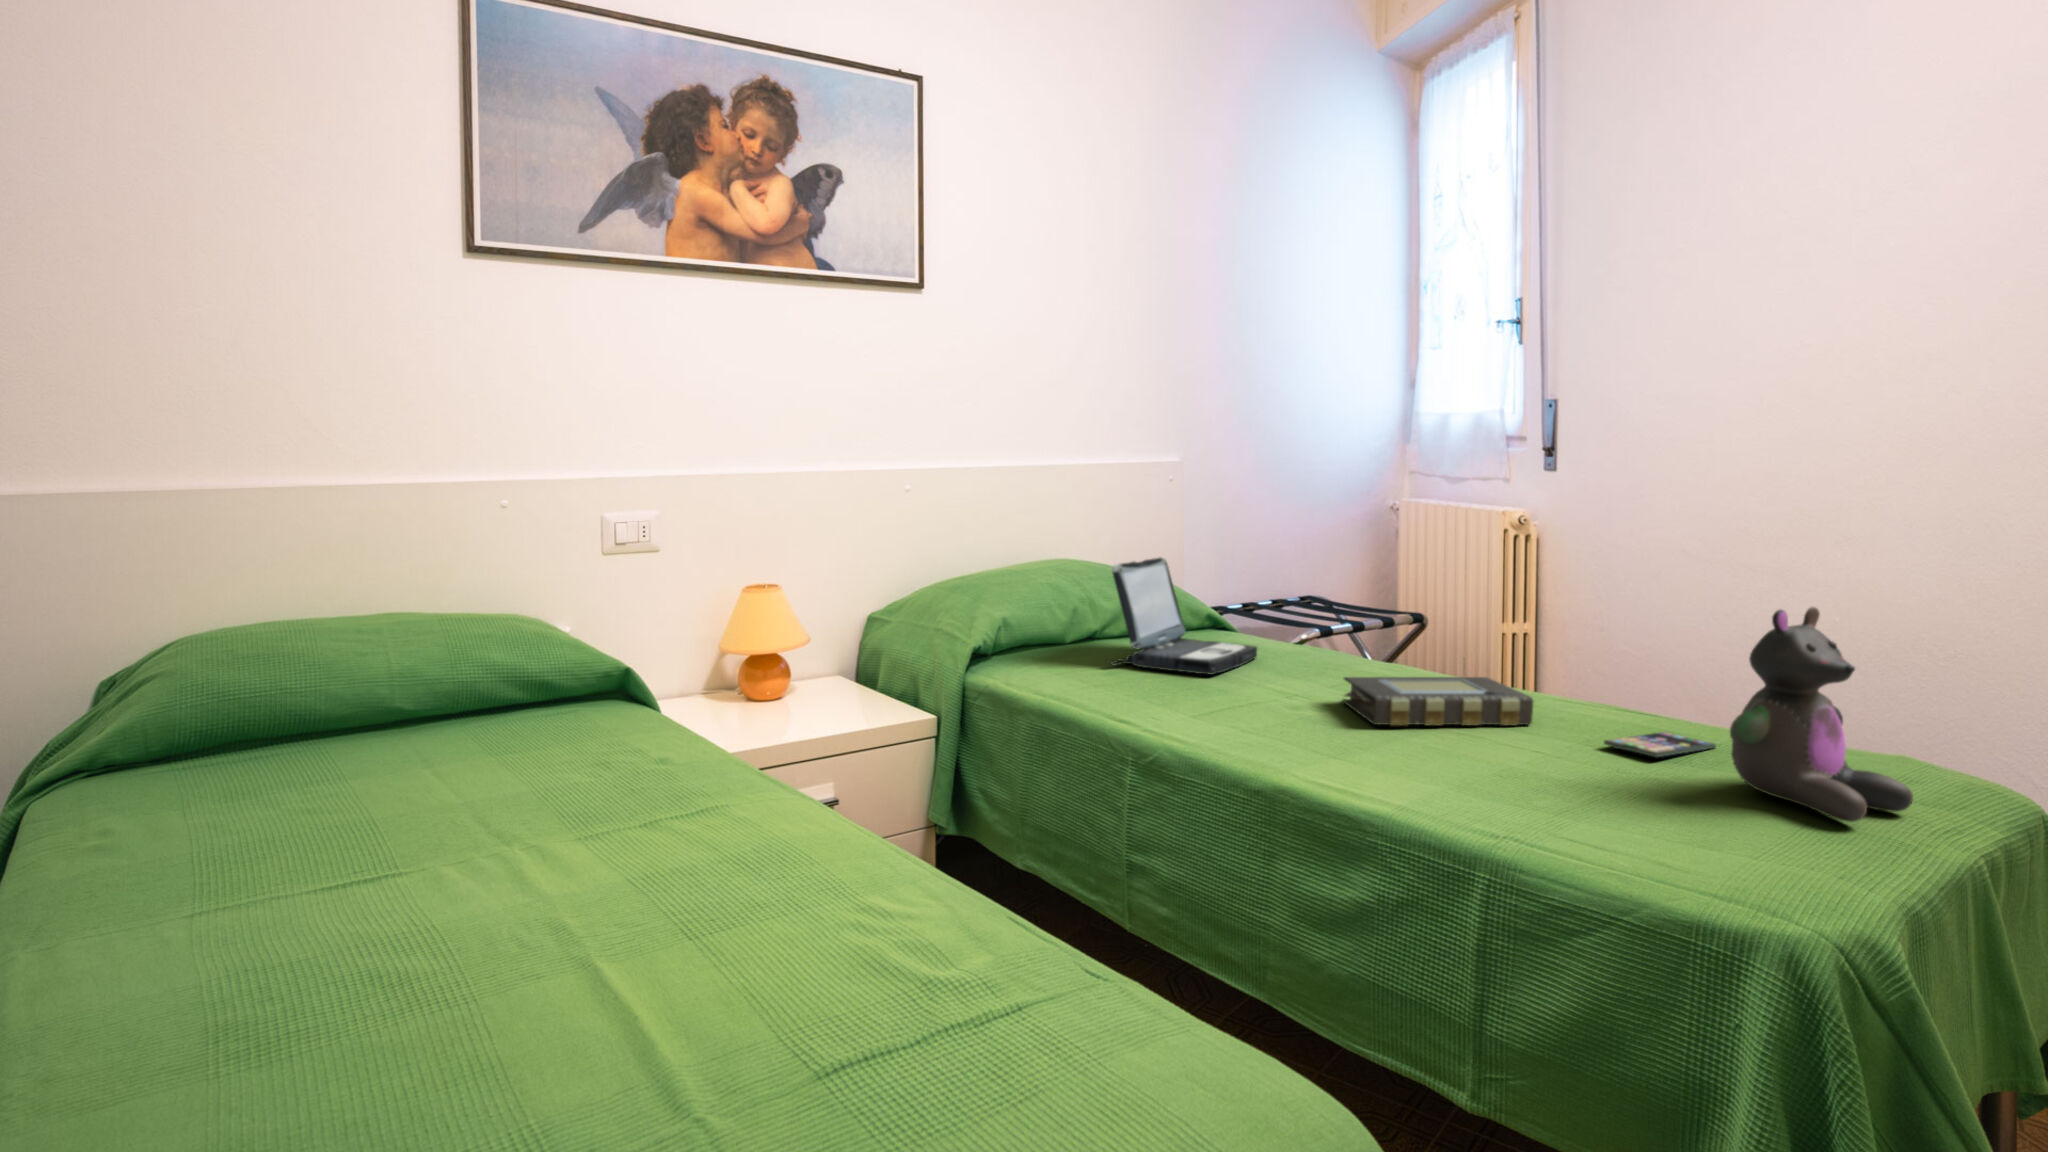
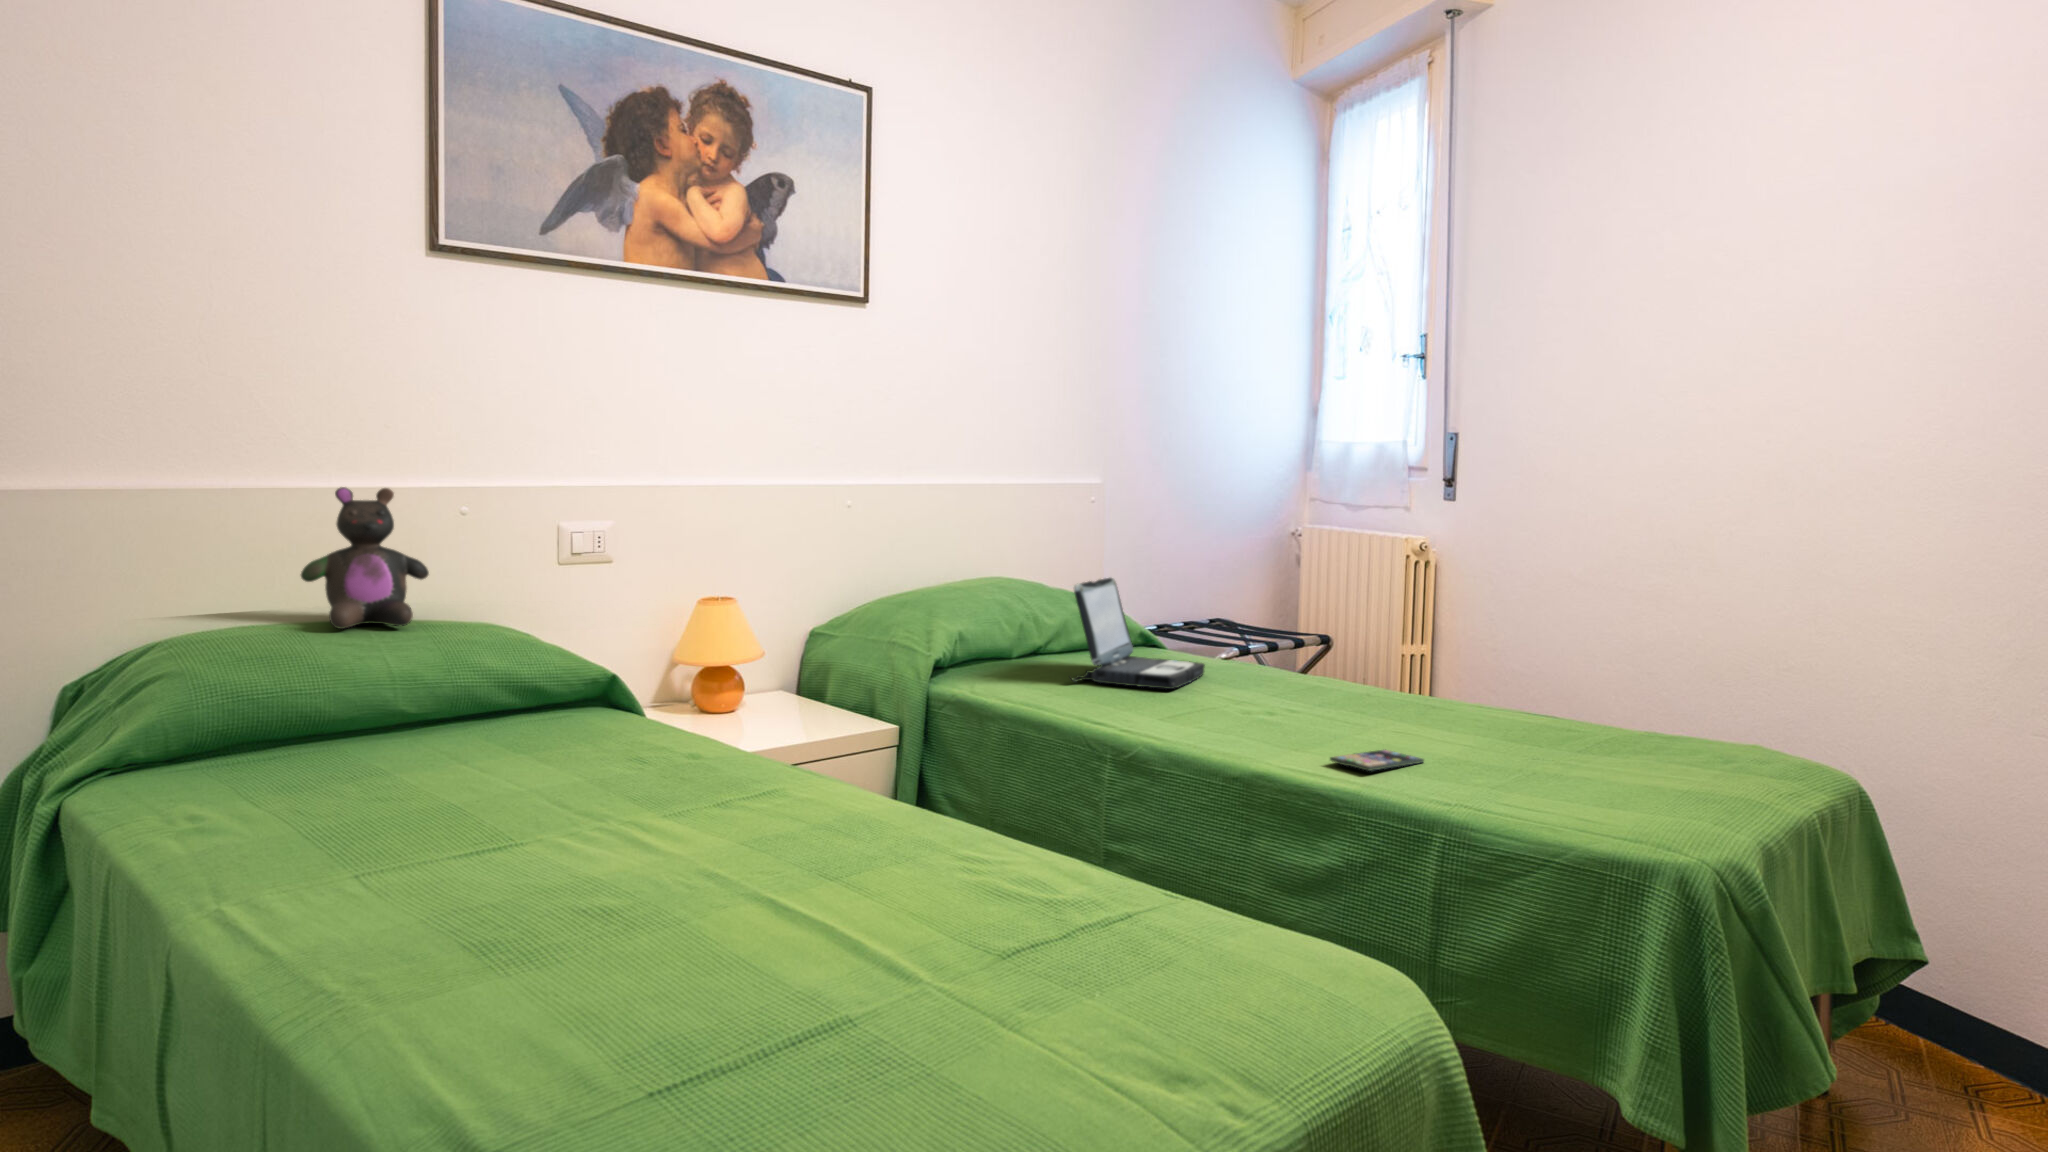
stuffed bear: present [1730,607,1913,822] -> present [301,487,429,629]
book: present [1342,677,1533,726] -> none [1299,688,1466,730]
smartphone: present [1604,732,1716,757] -> present [1330,750,1424,771]

